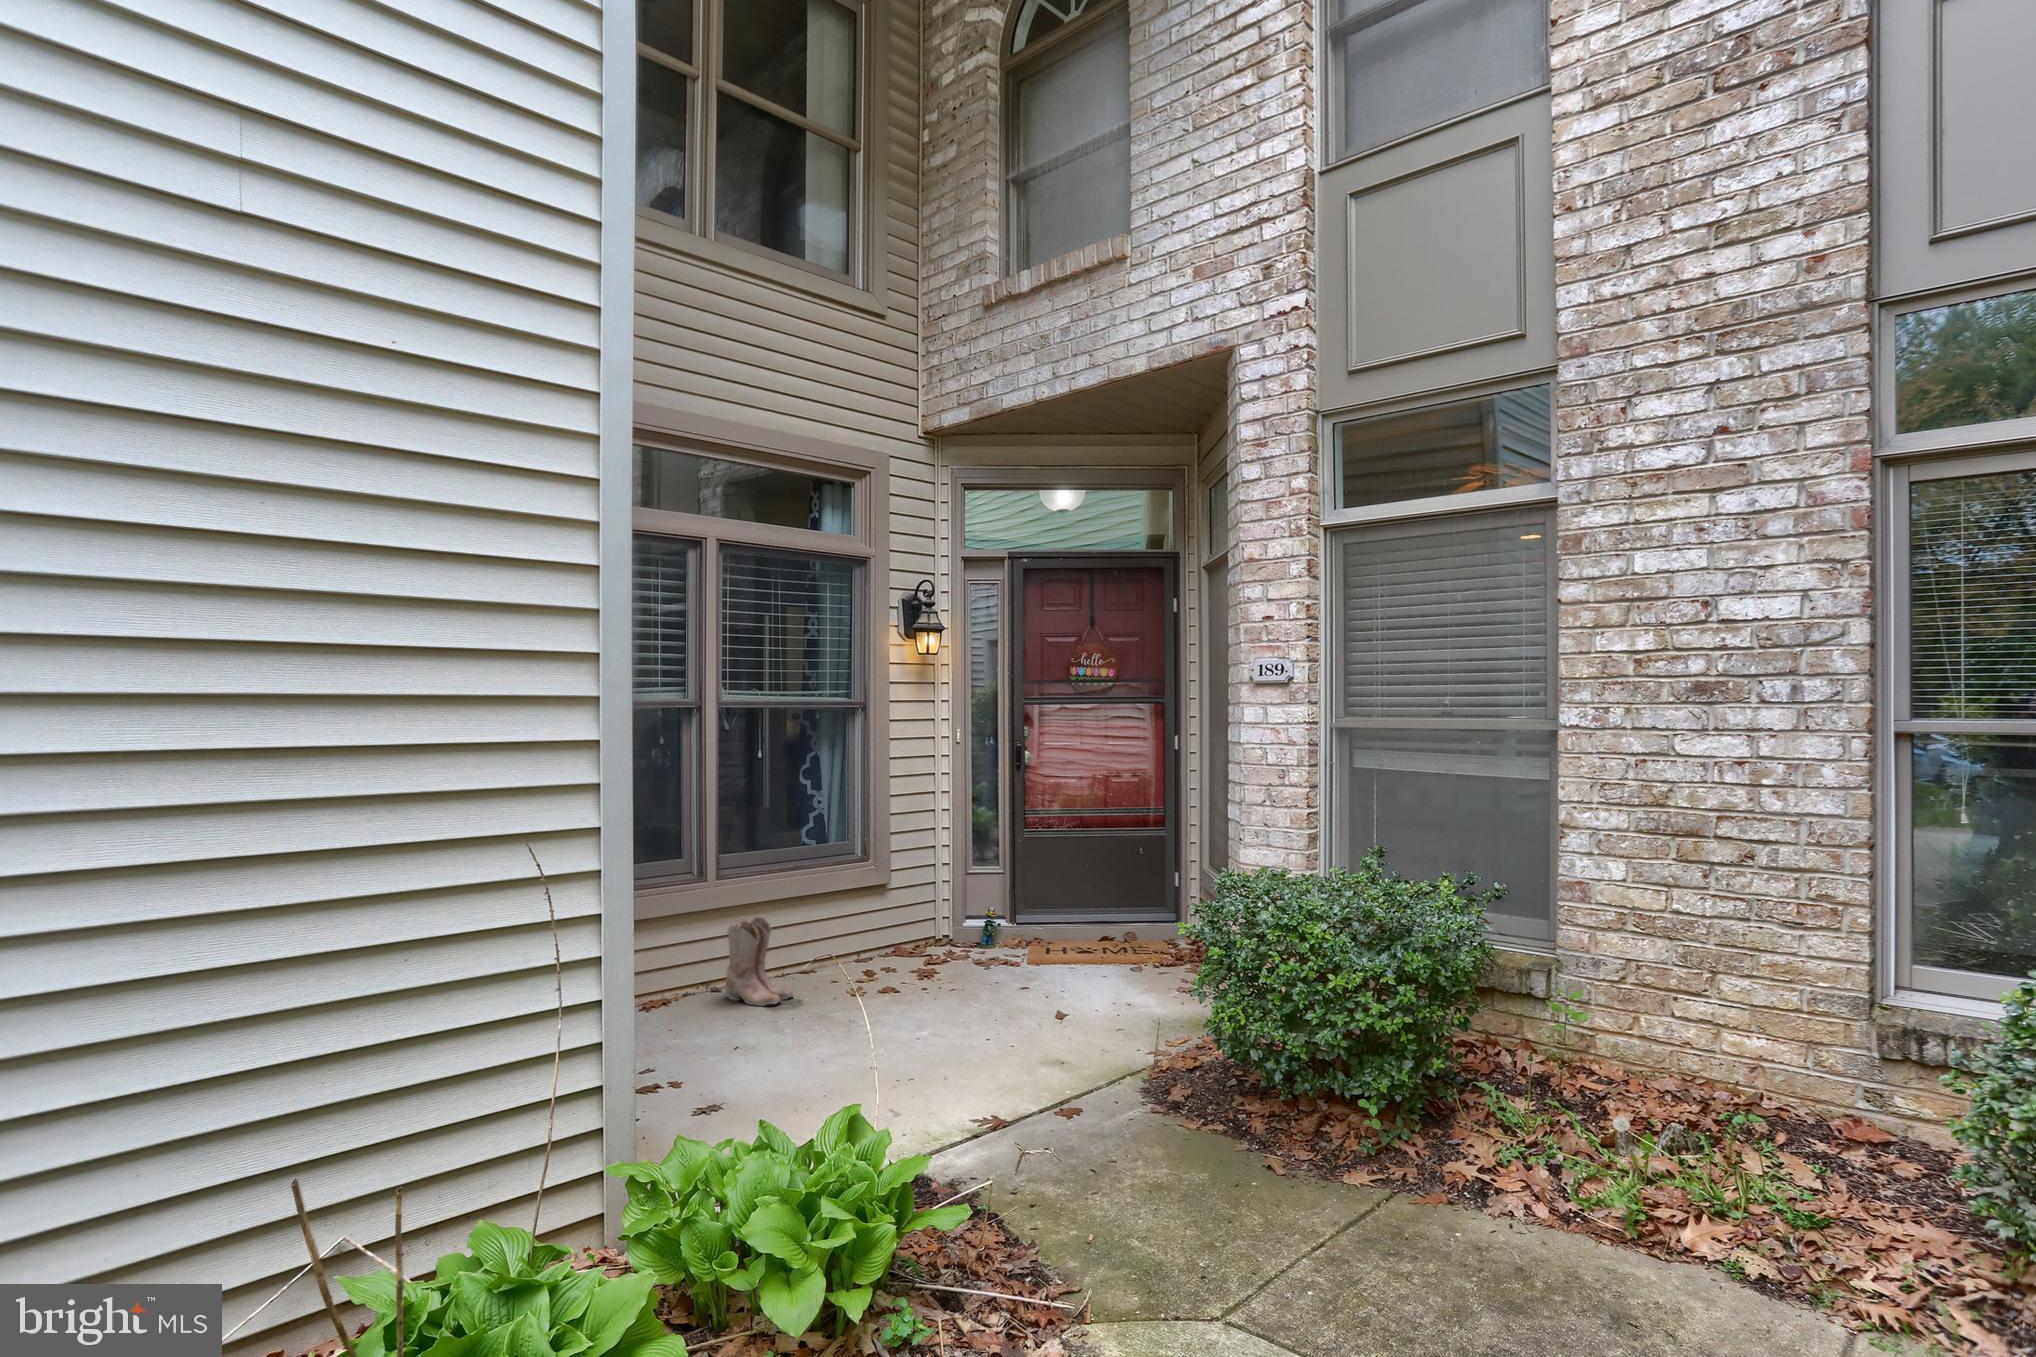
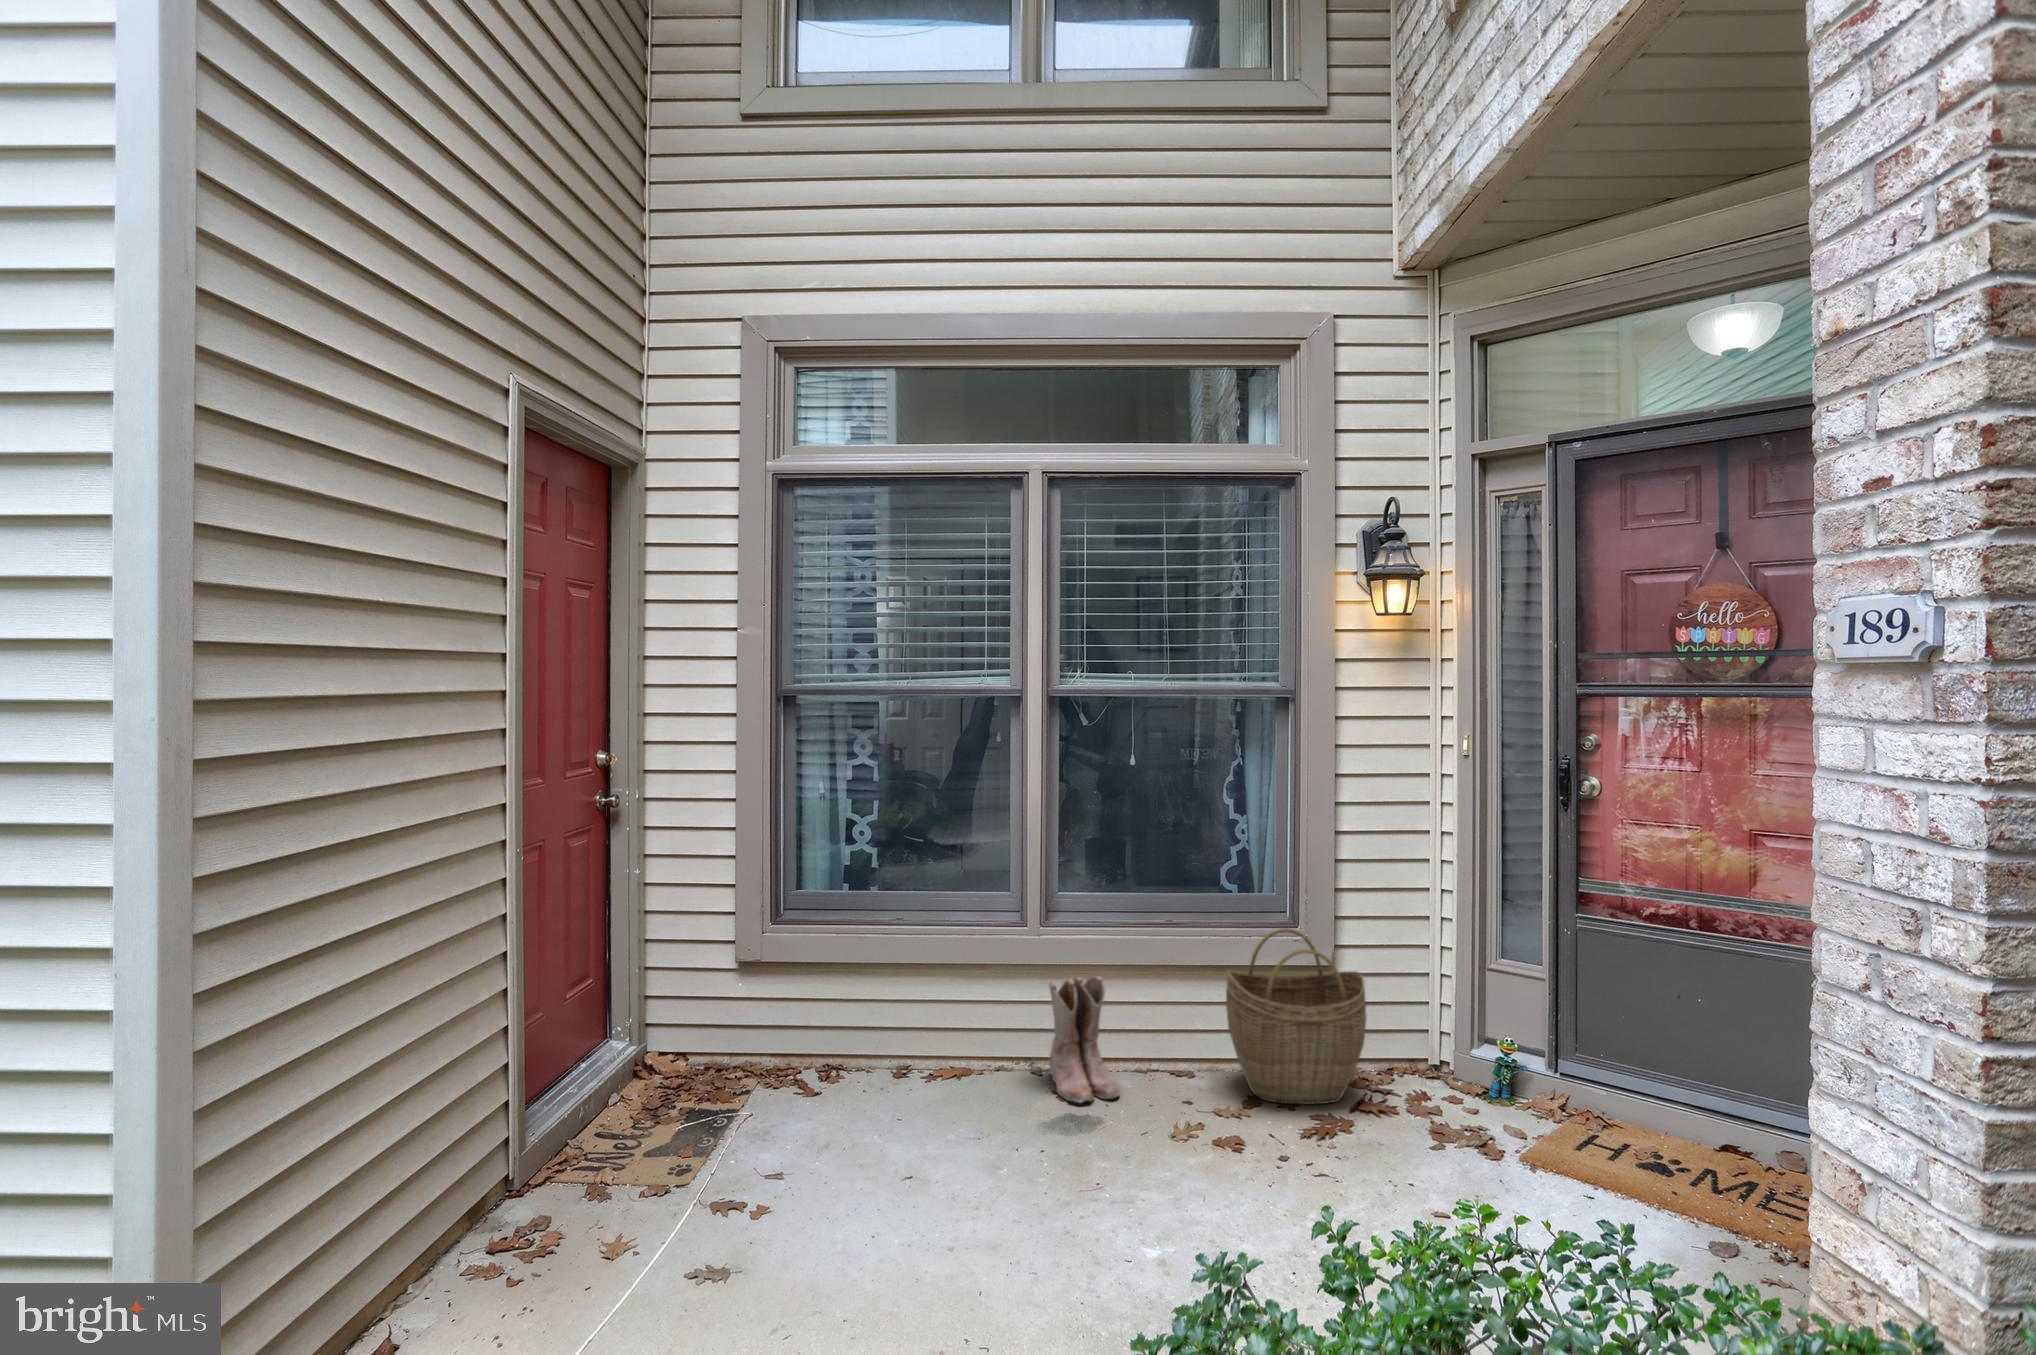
woven basket: none [841,863,932,976] -> present [1226,928,1367,1104]

